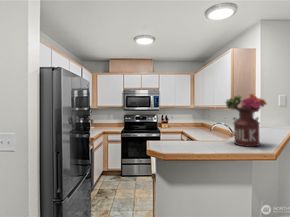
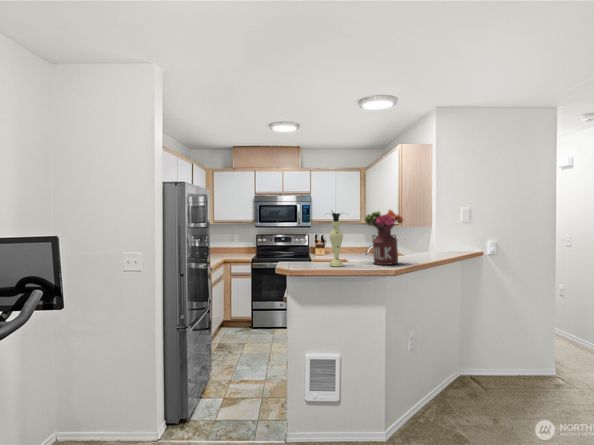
vase: none [190,93,215,149] -> present [330,211,343,266]

